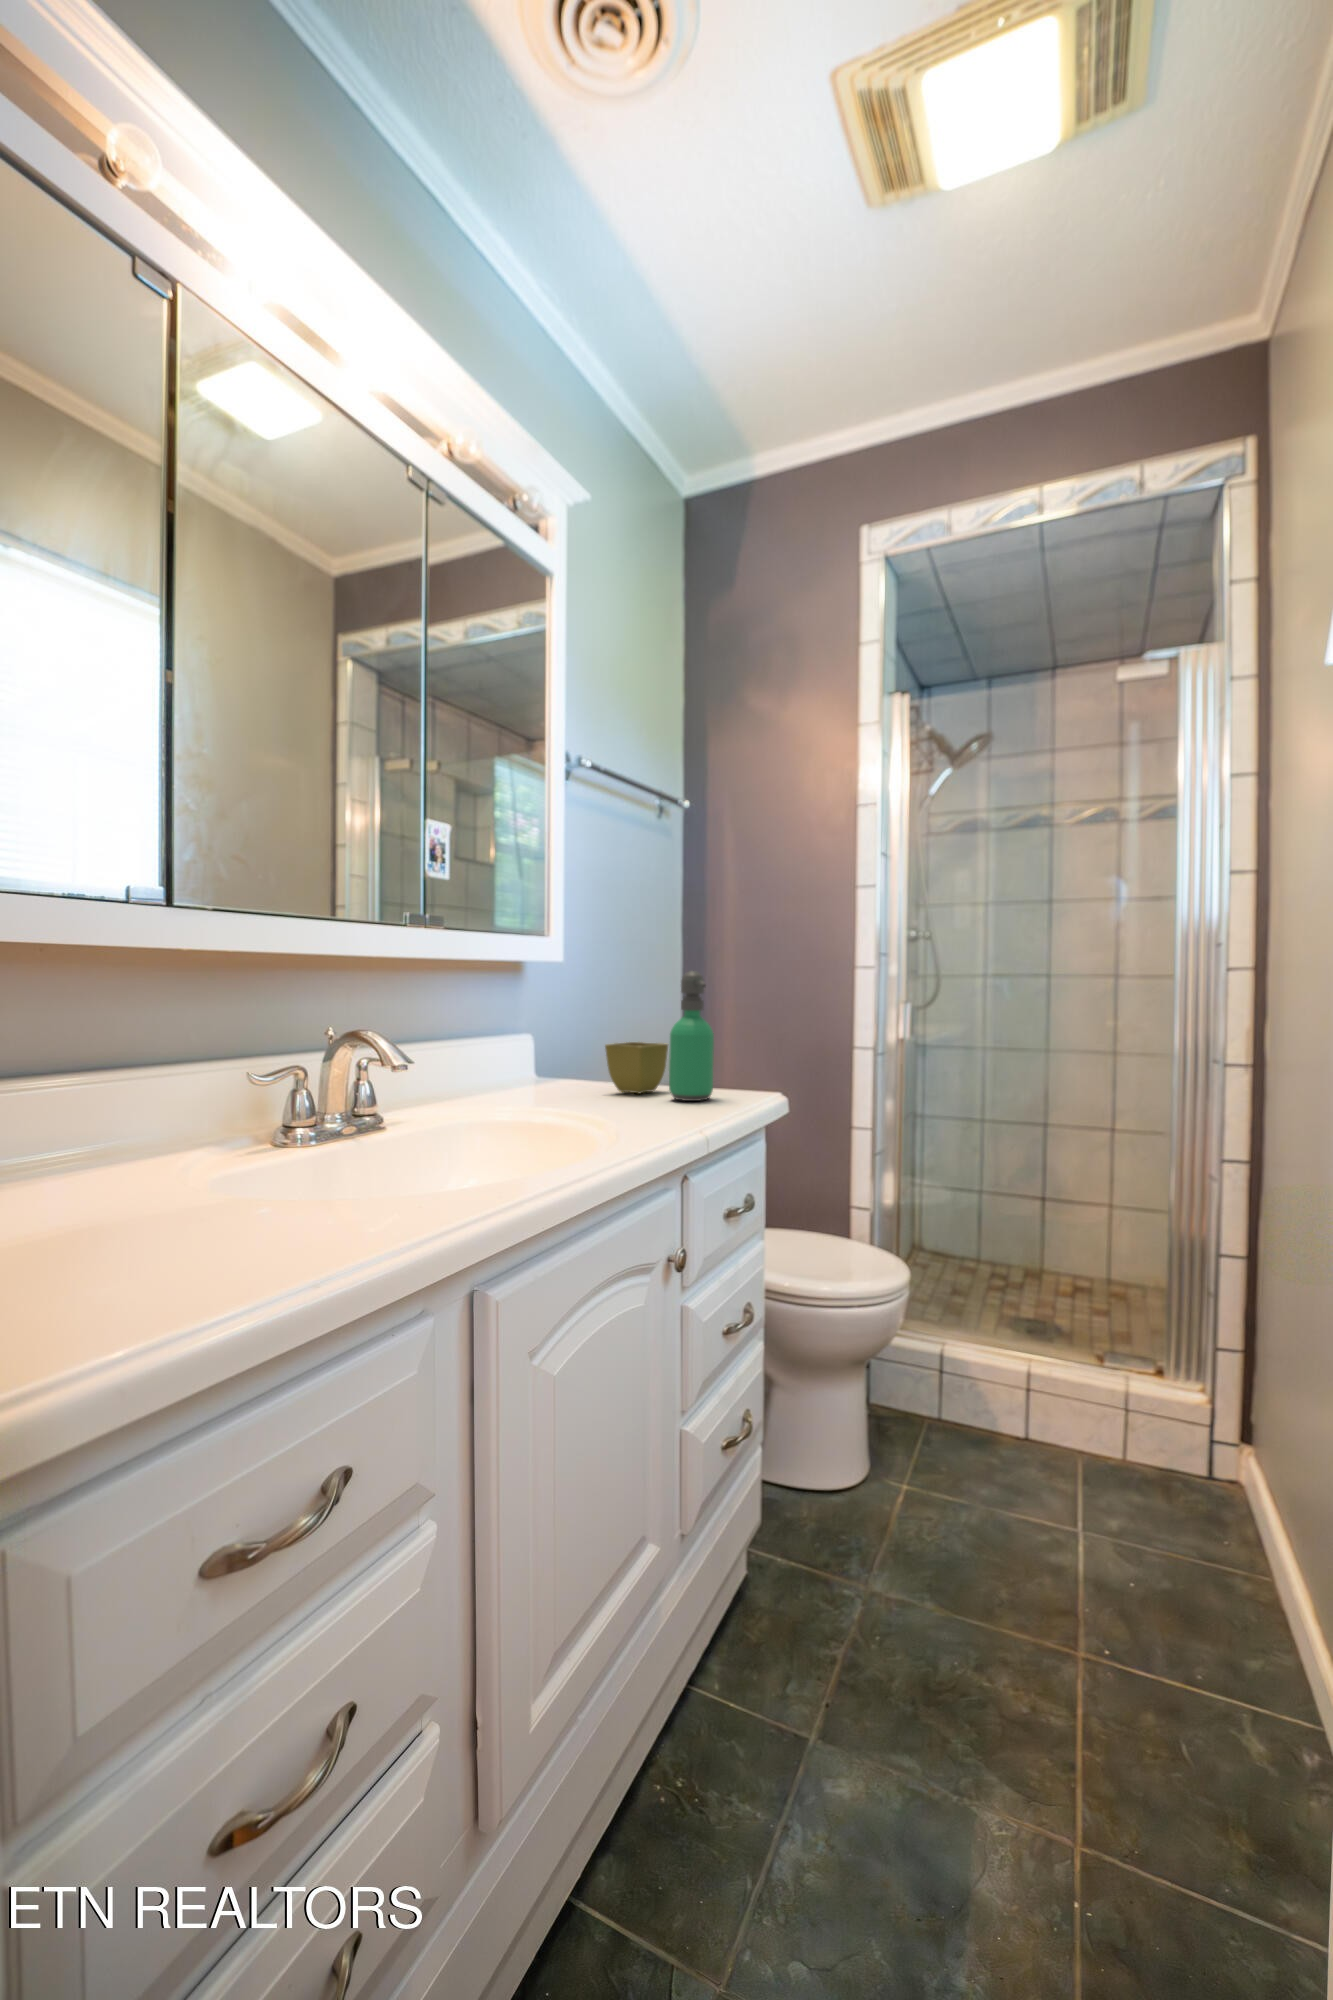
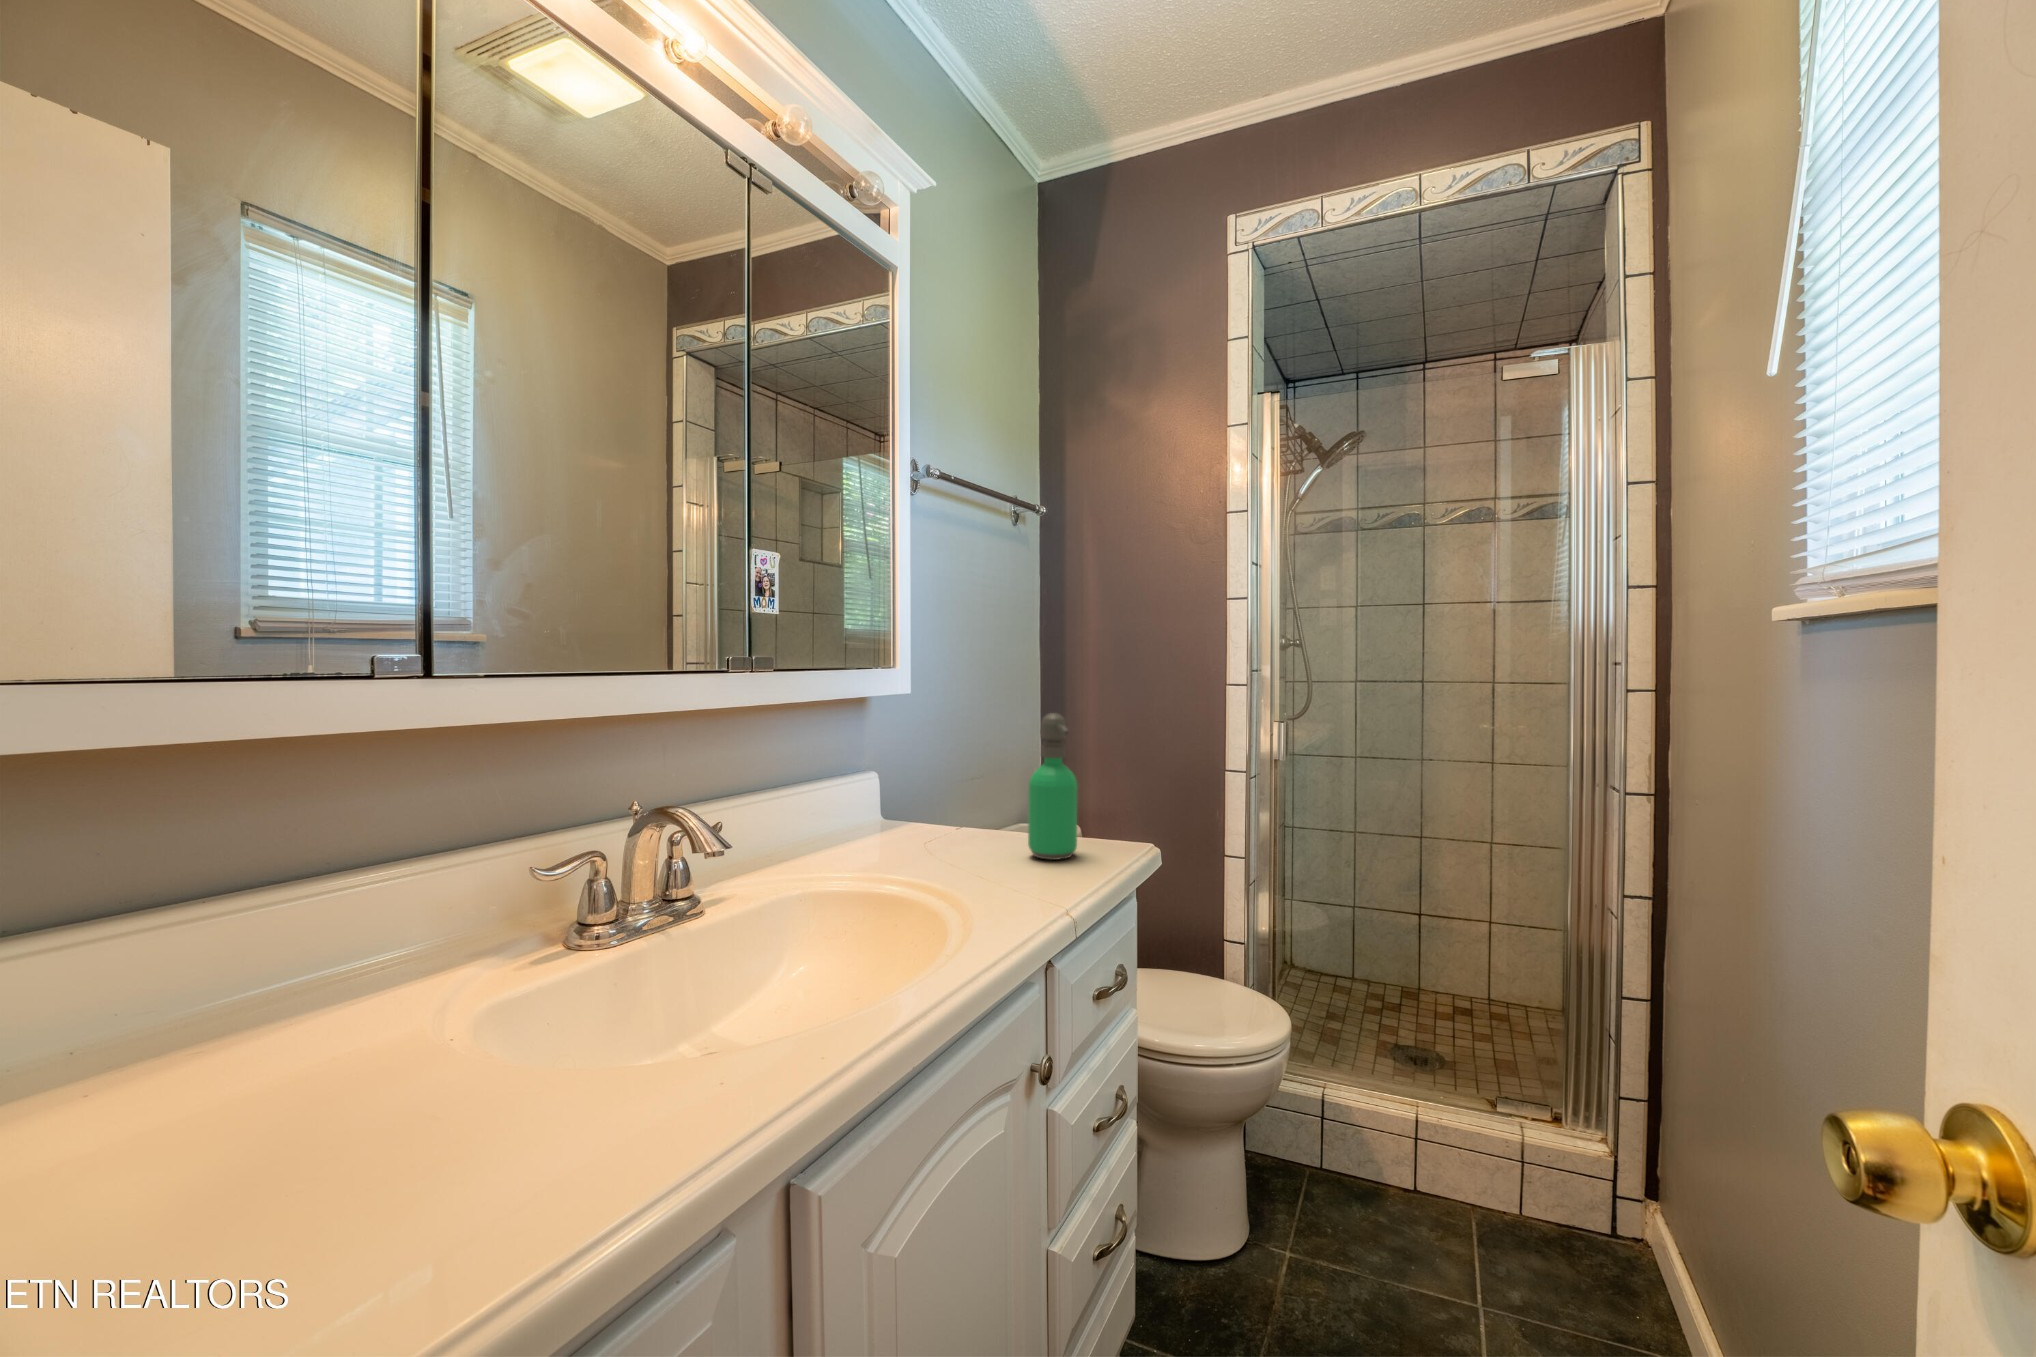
flower pot: present [605,1042,668,1094] -> none [957,784,1027,845]

